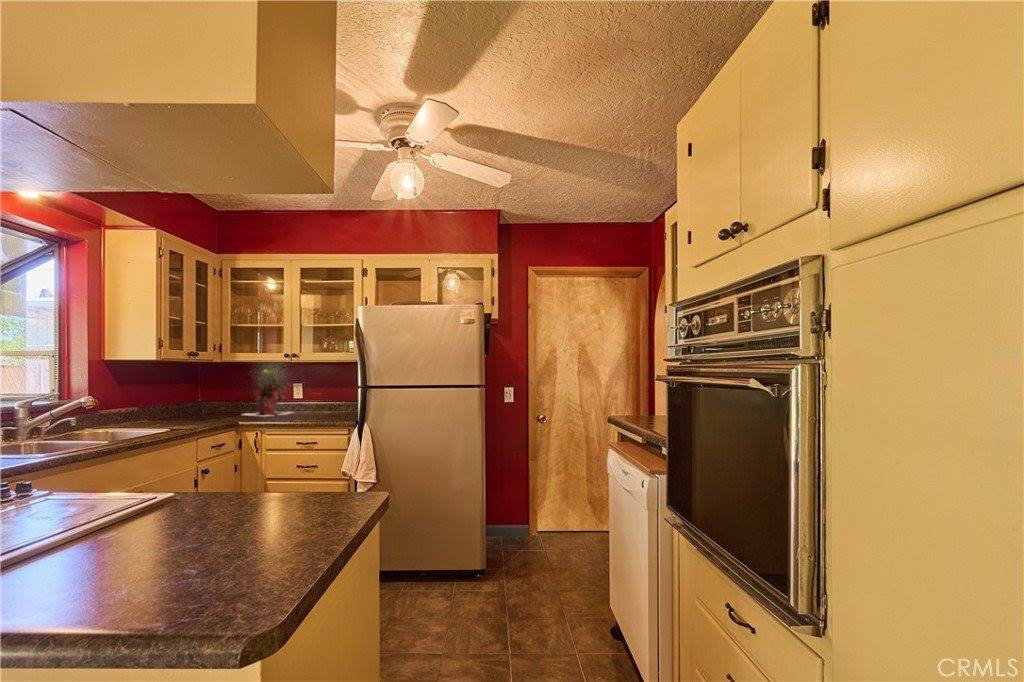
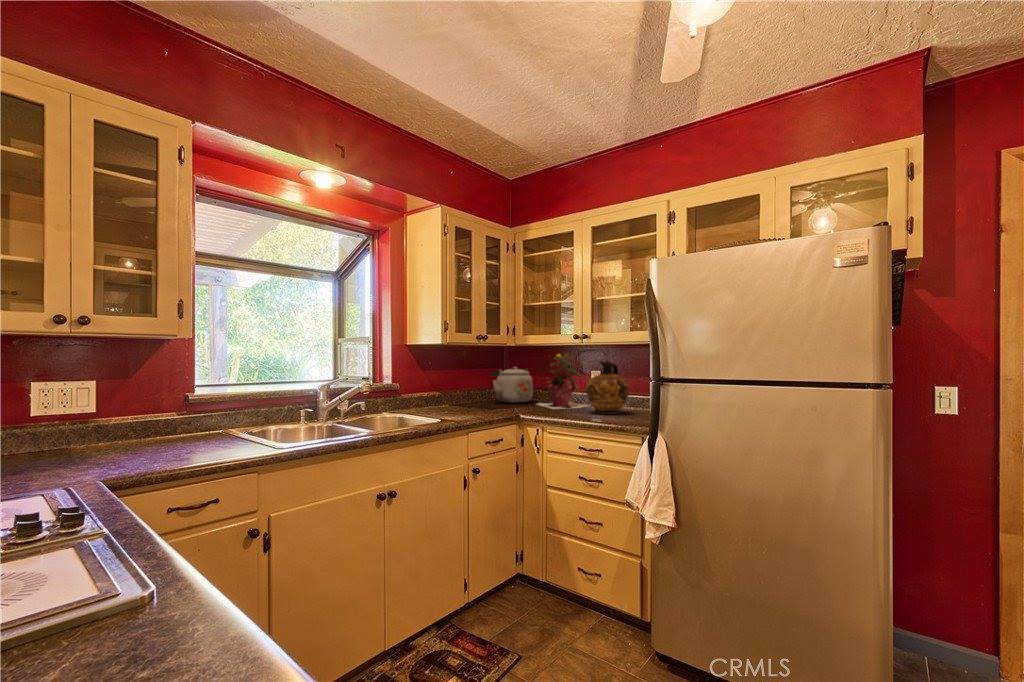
ceramic jug: none [296,375,332,416] -> present [586,361,629,414]
kettle: none [187,382,234,416] -> present [490,367,533,403]

